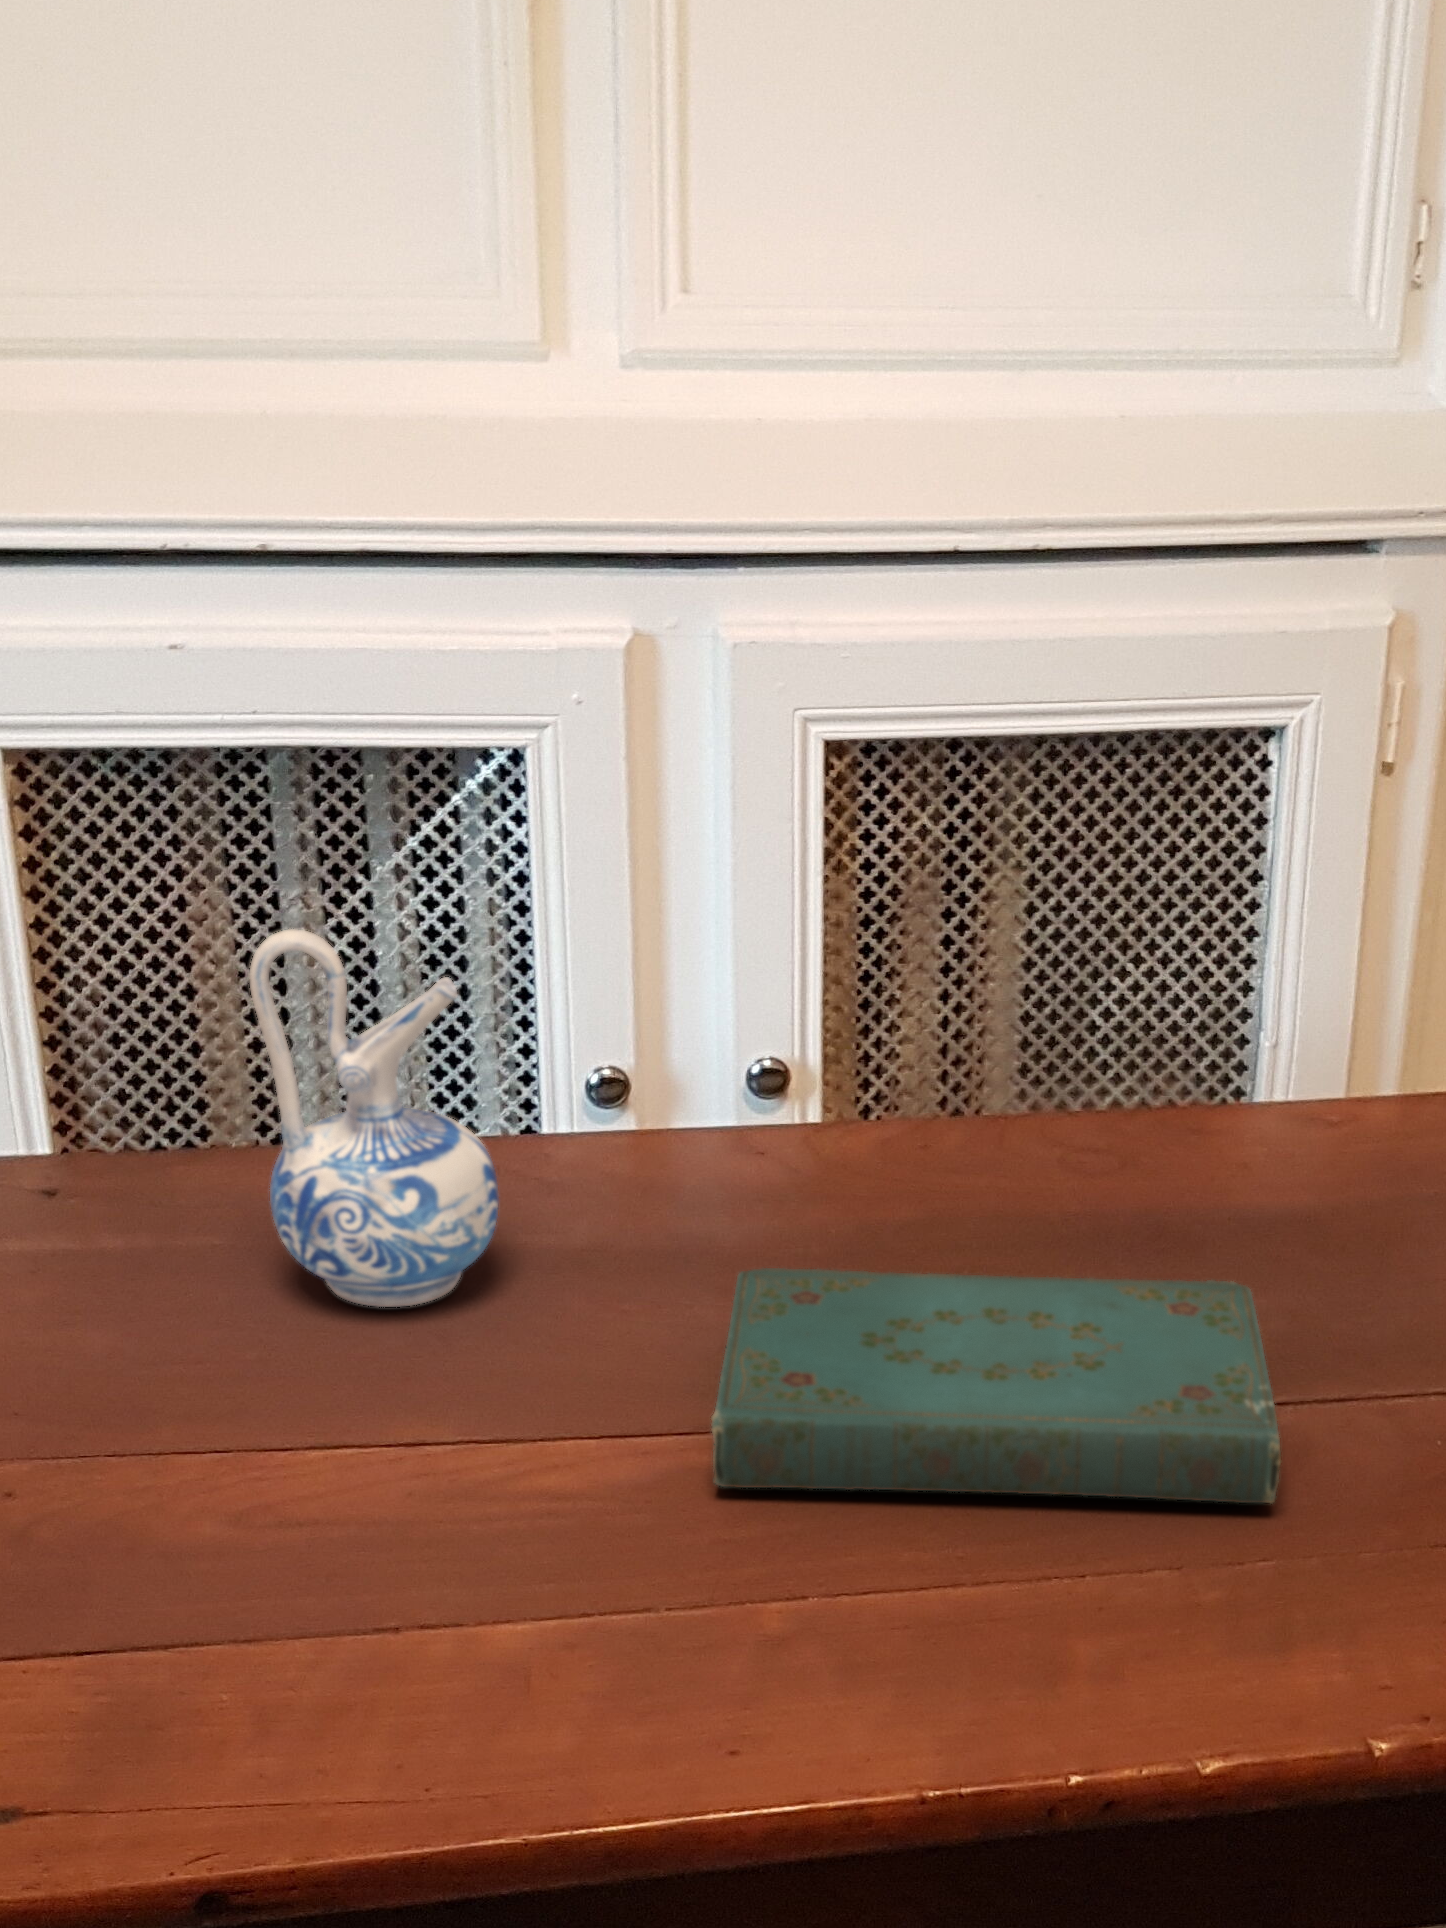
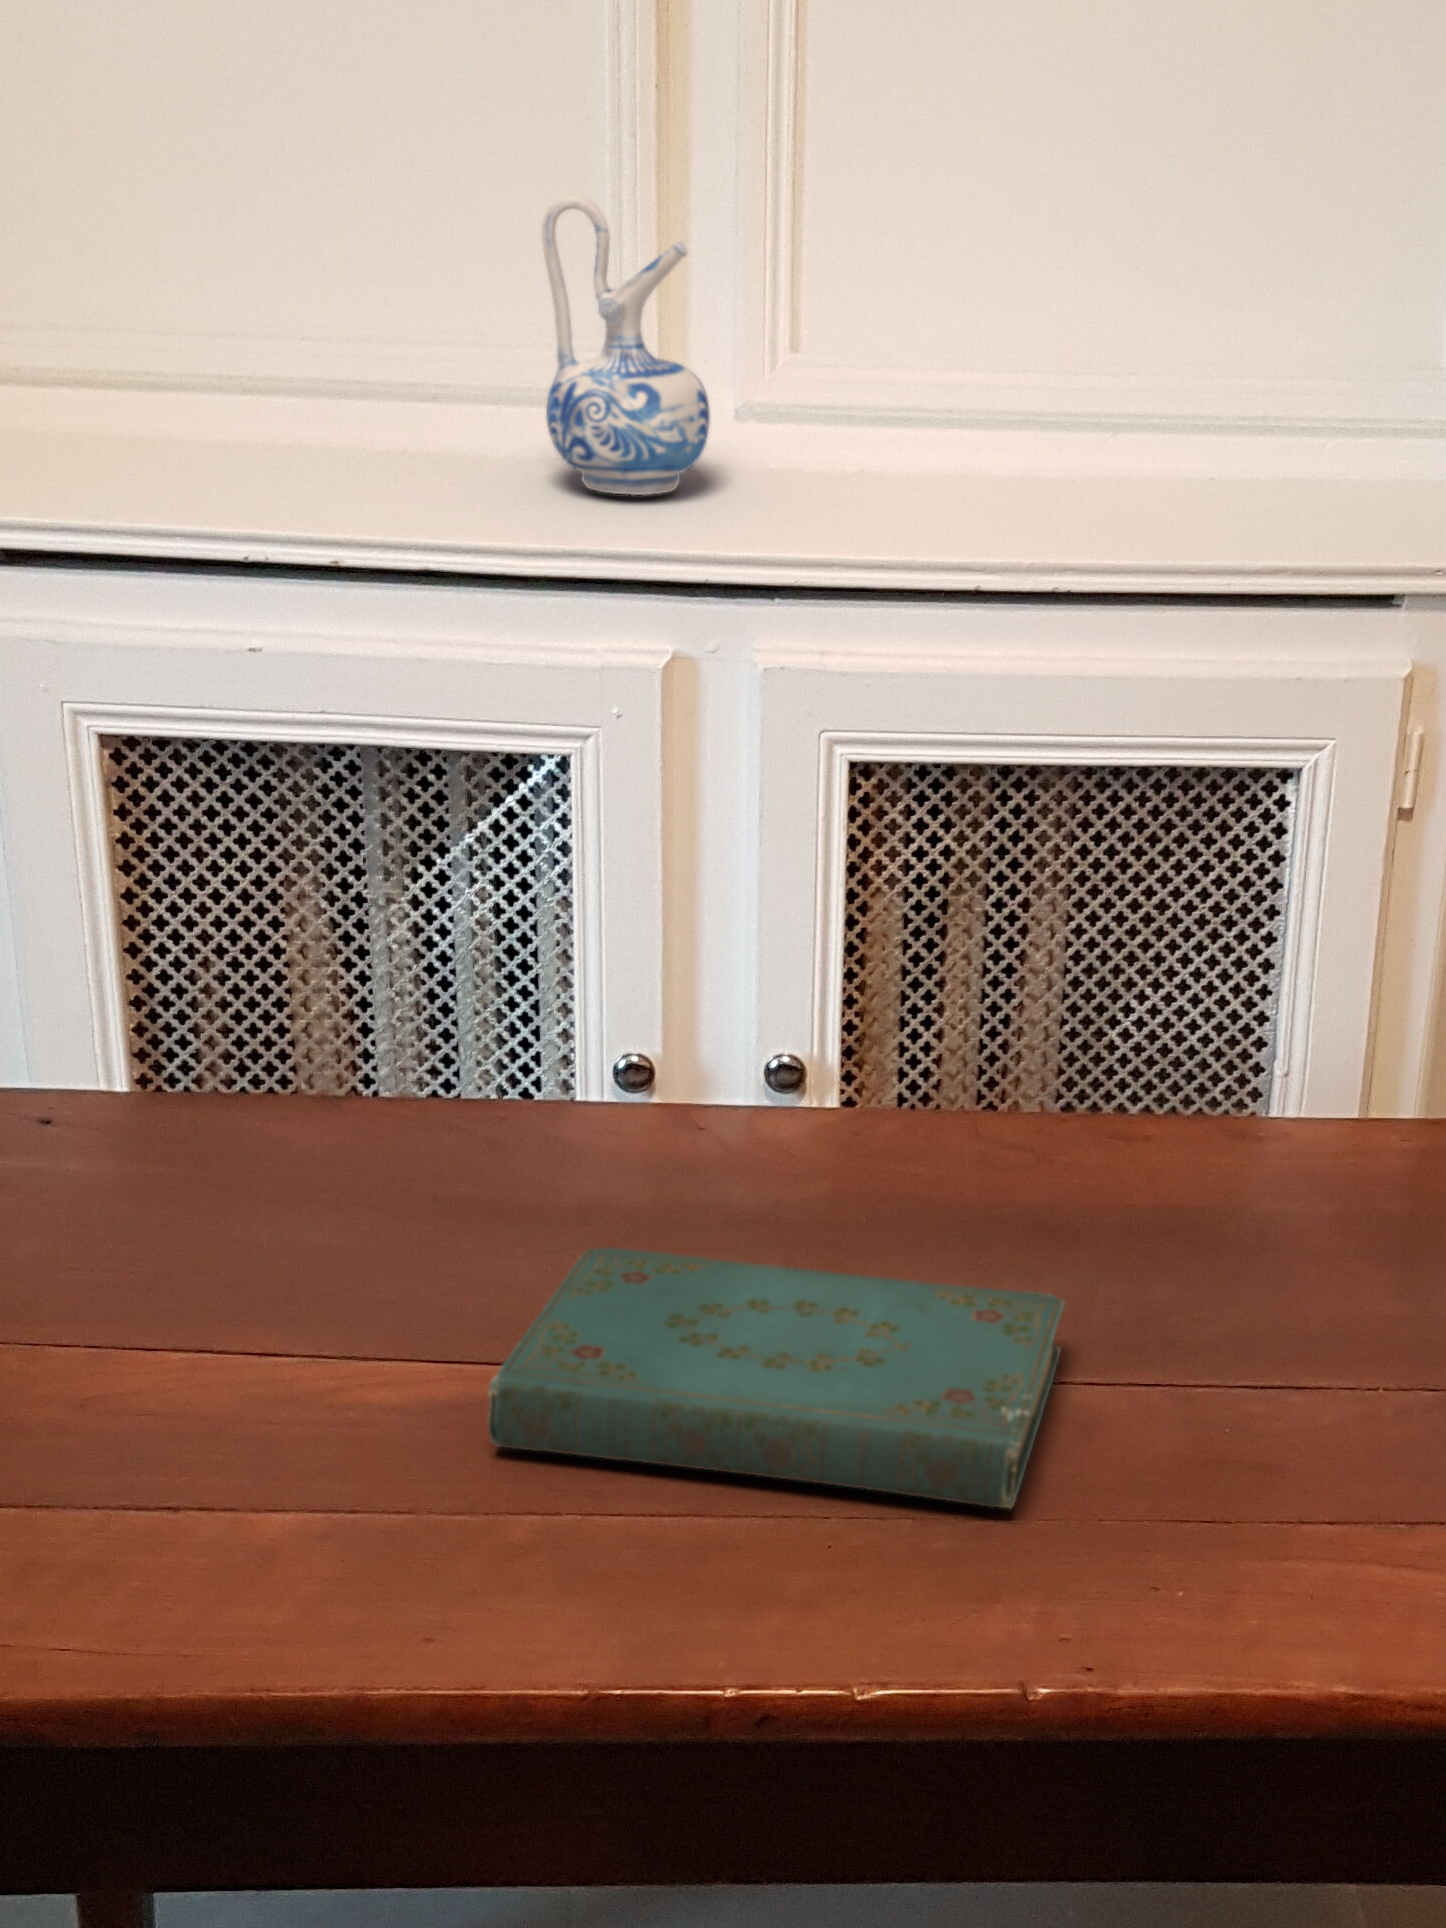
ceramic pitcher: present [249,929,499,1307] -> present [542,195,710,495]

